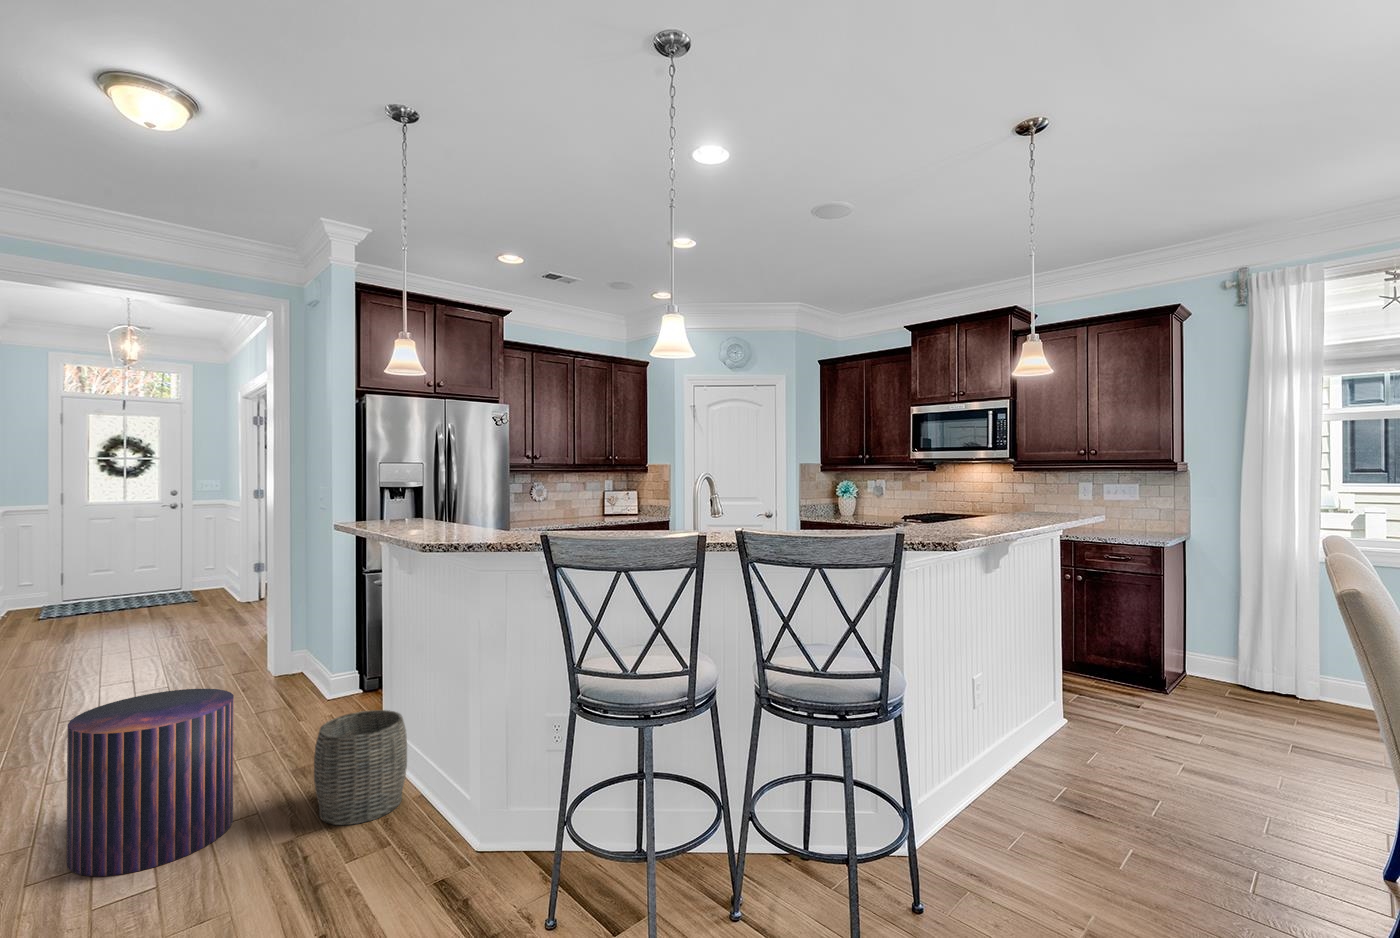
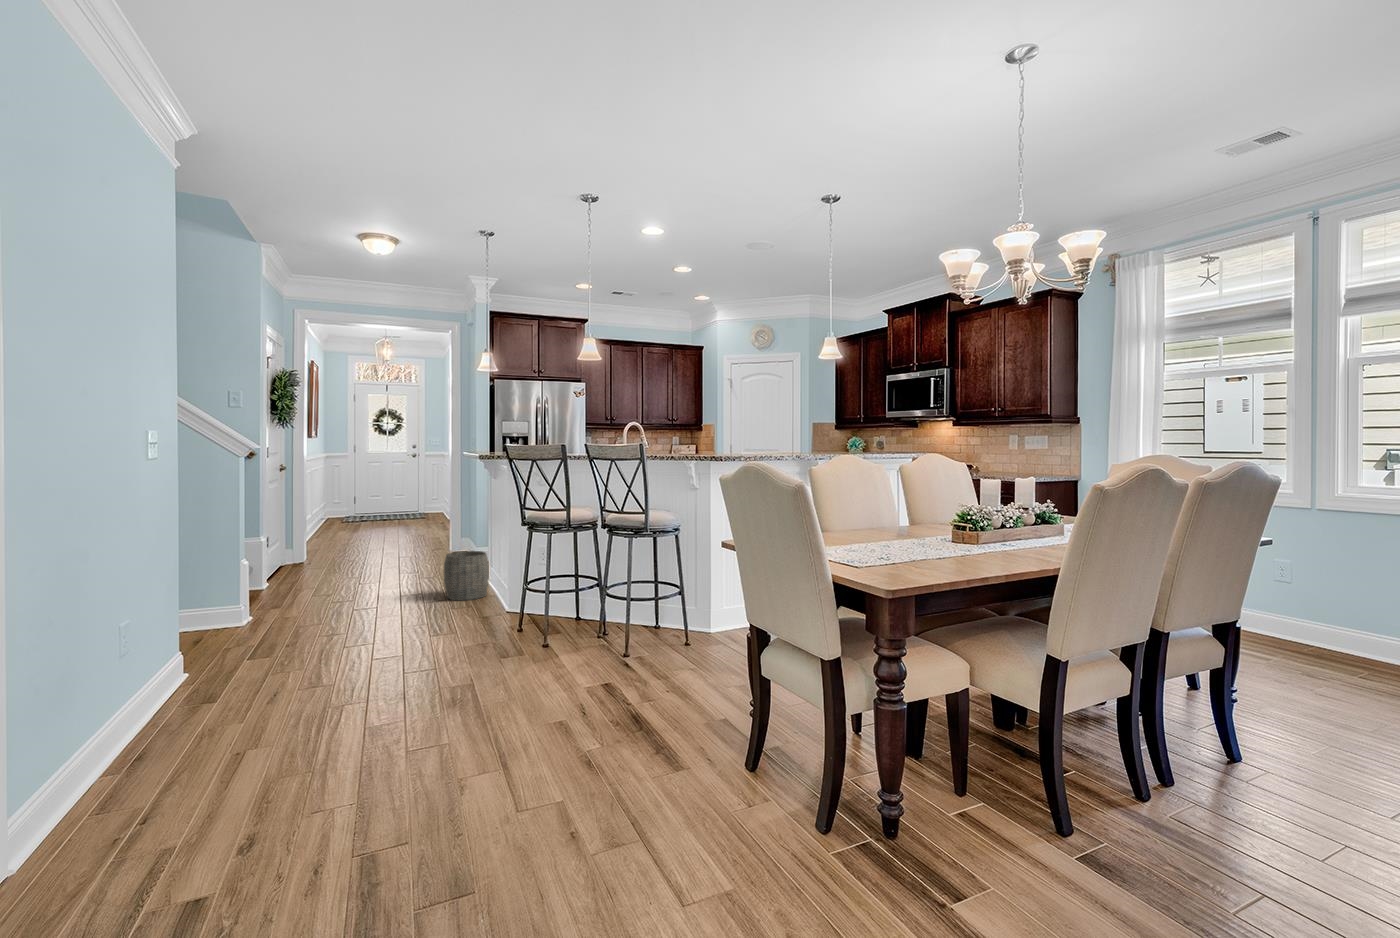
pouf: present [66,689,234,876] -> none [343,533,411,604]

